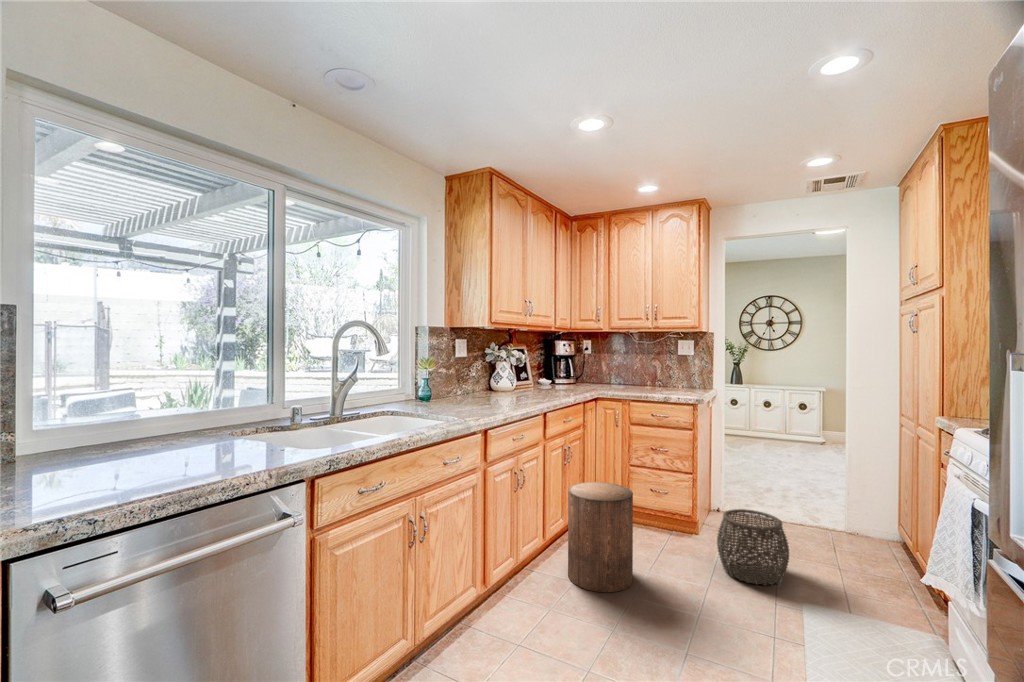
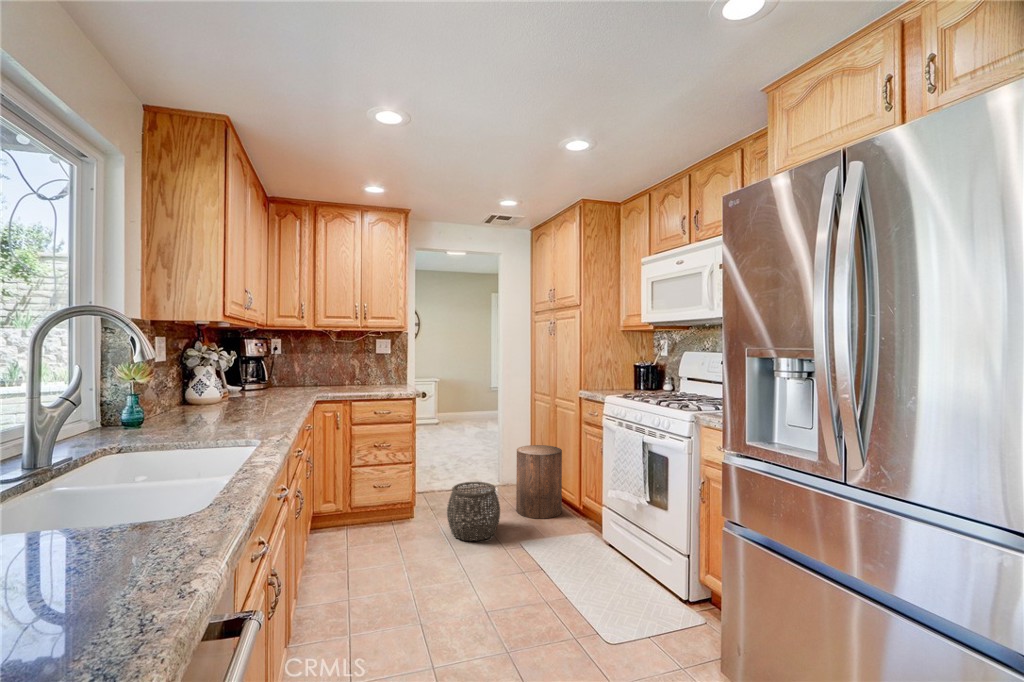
stool: present [568,482,633,592] -> present [516,445,562,519]

